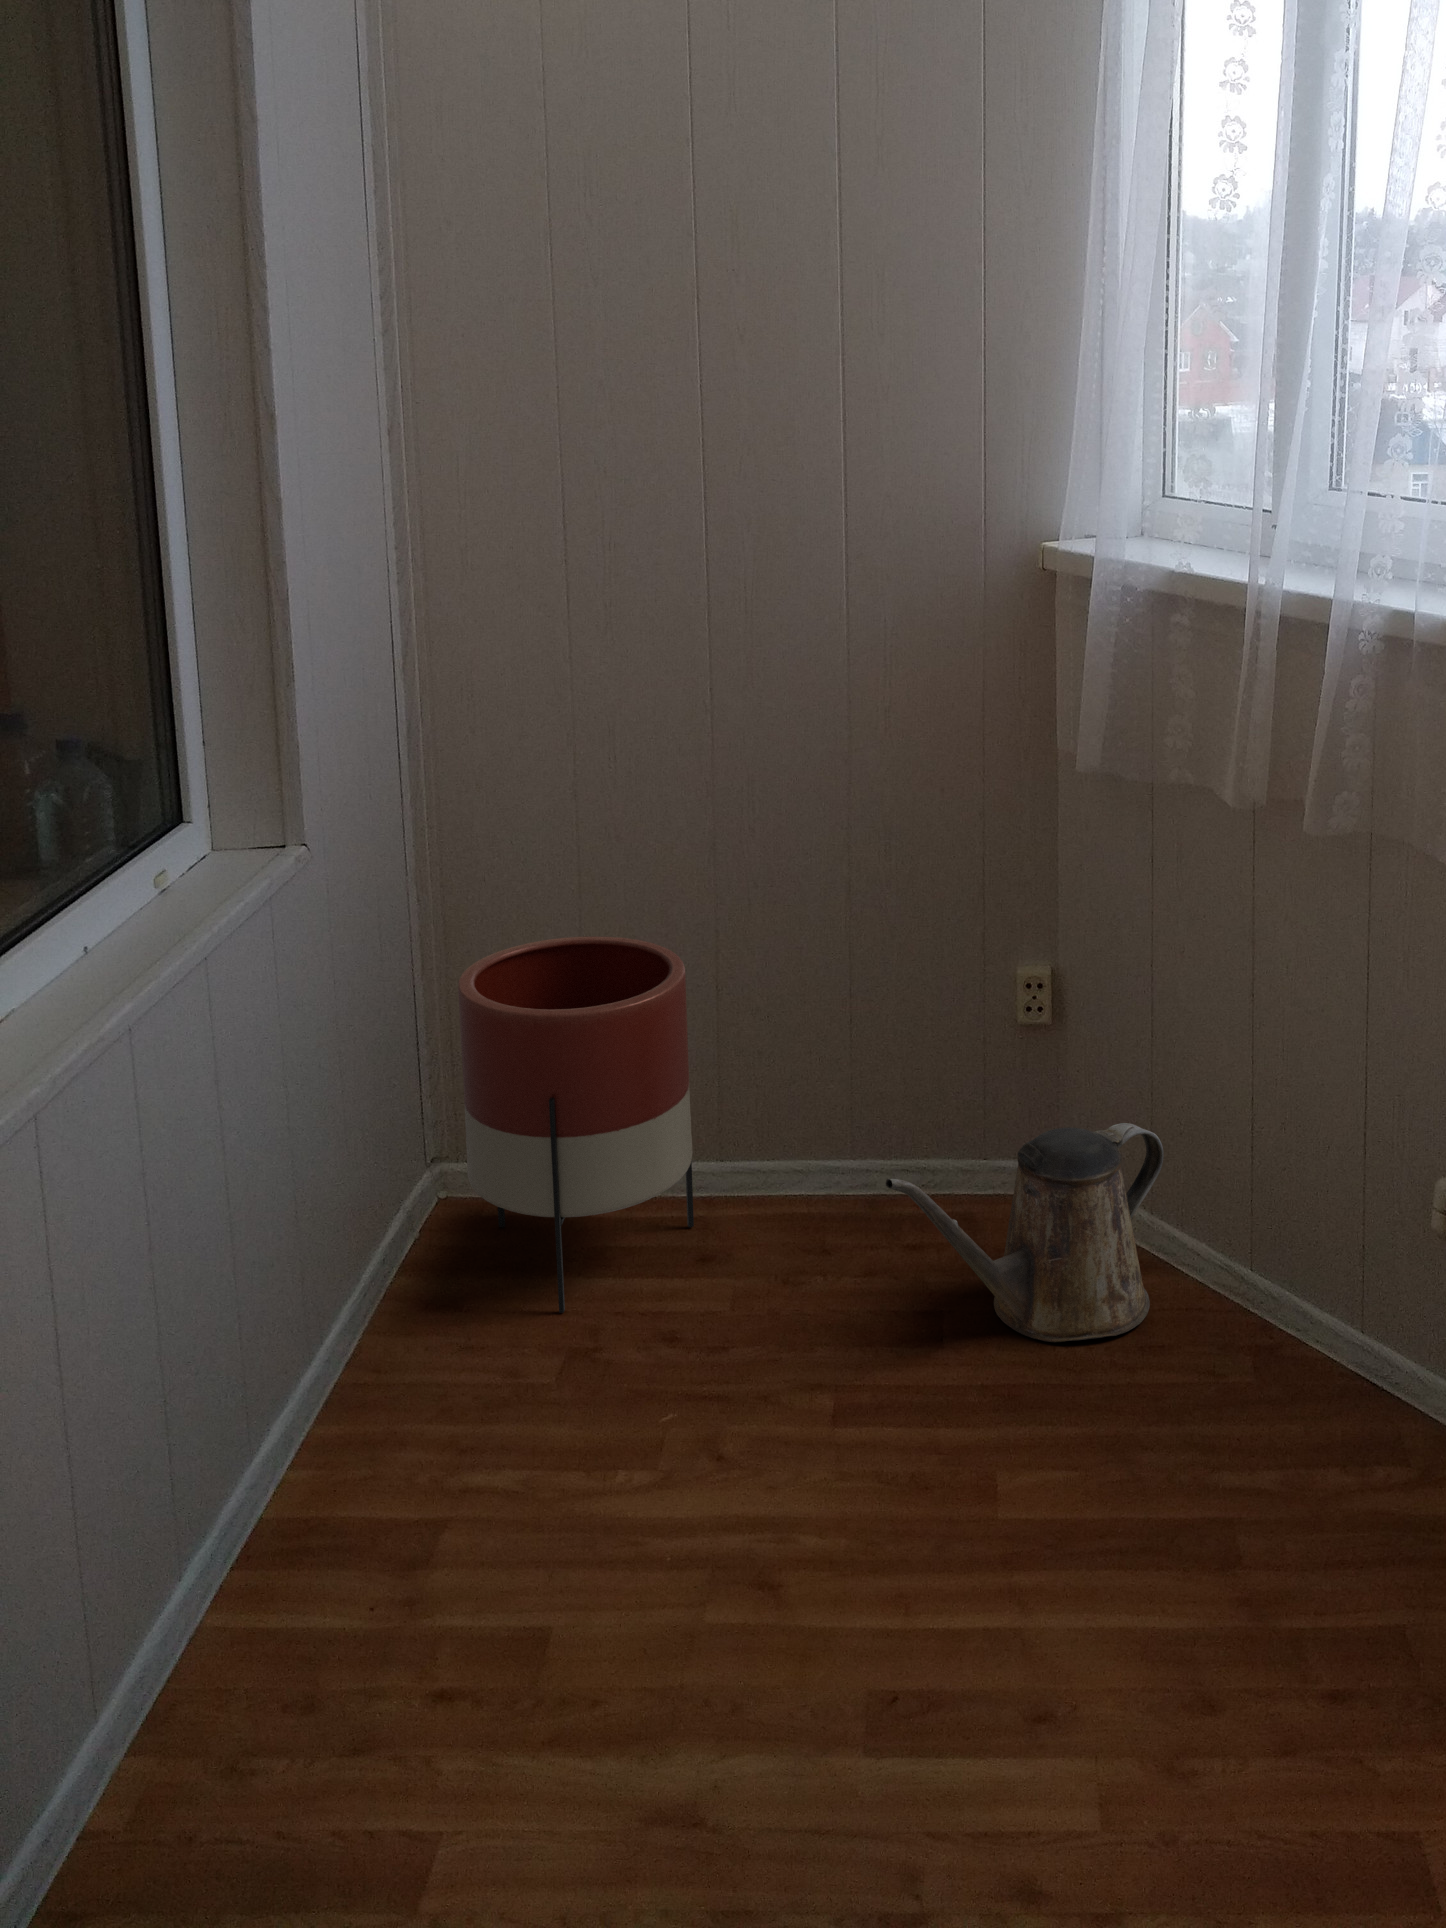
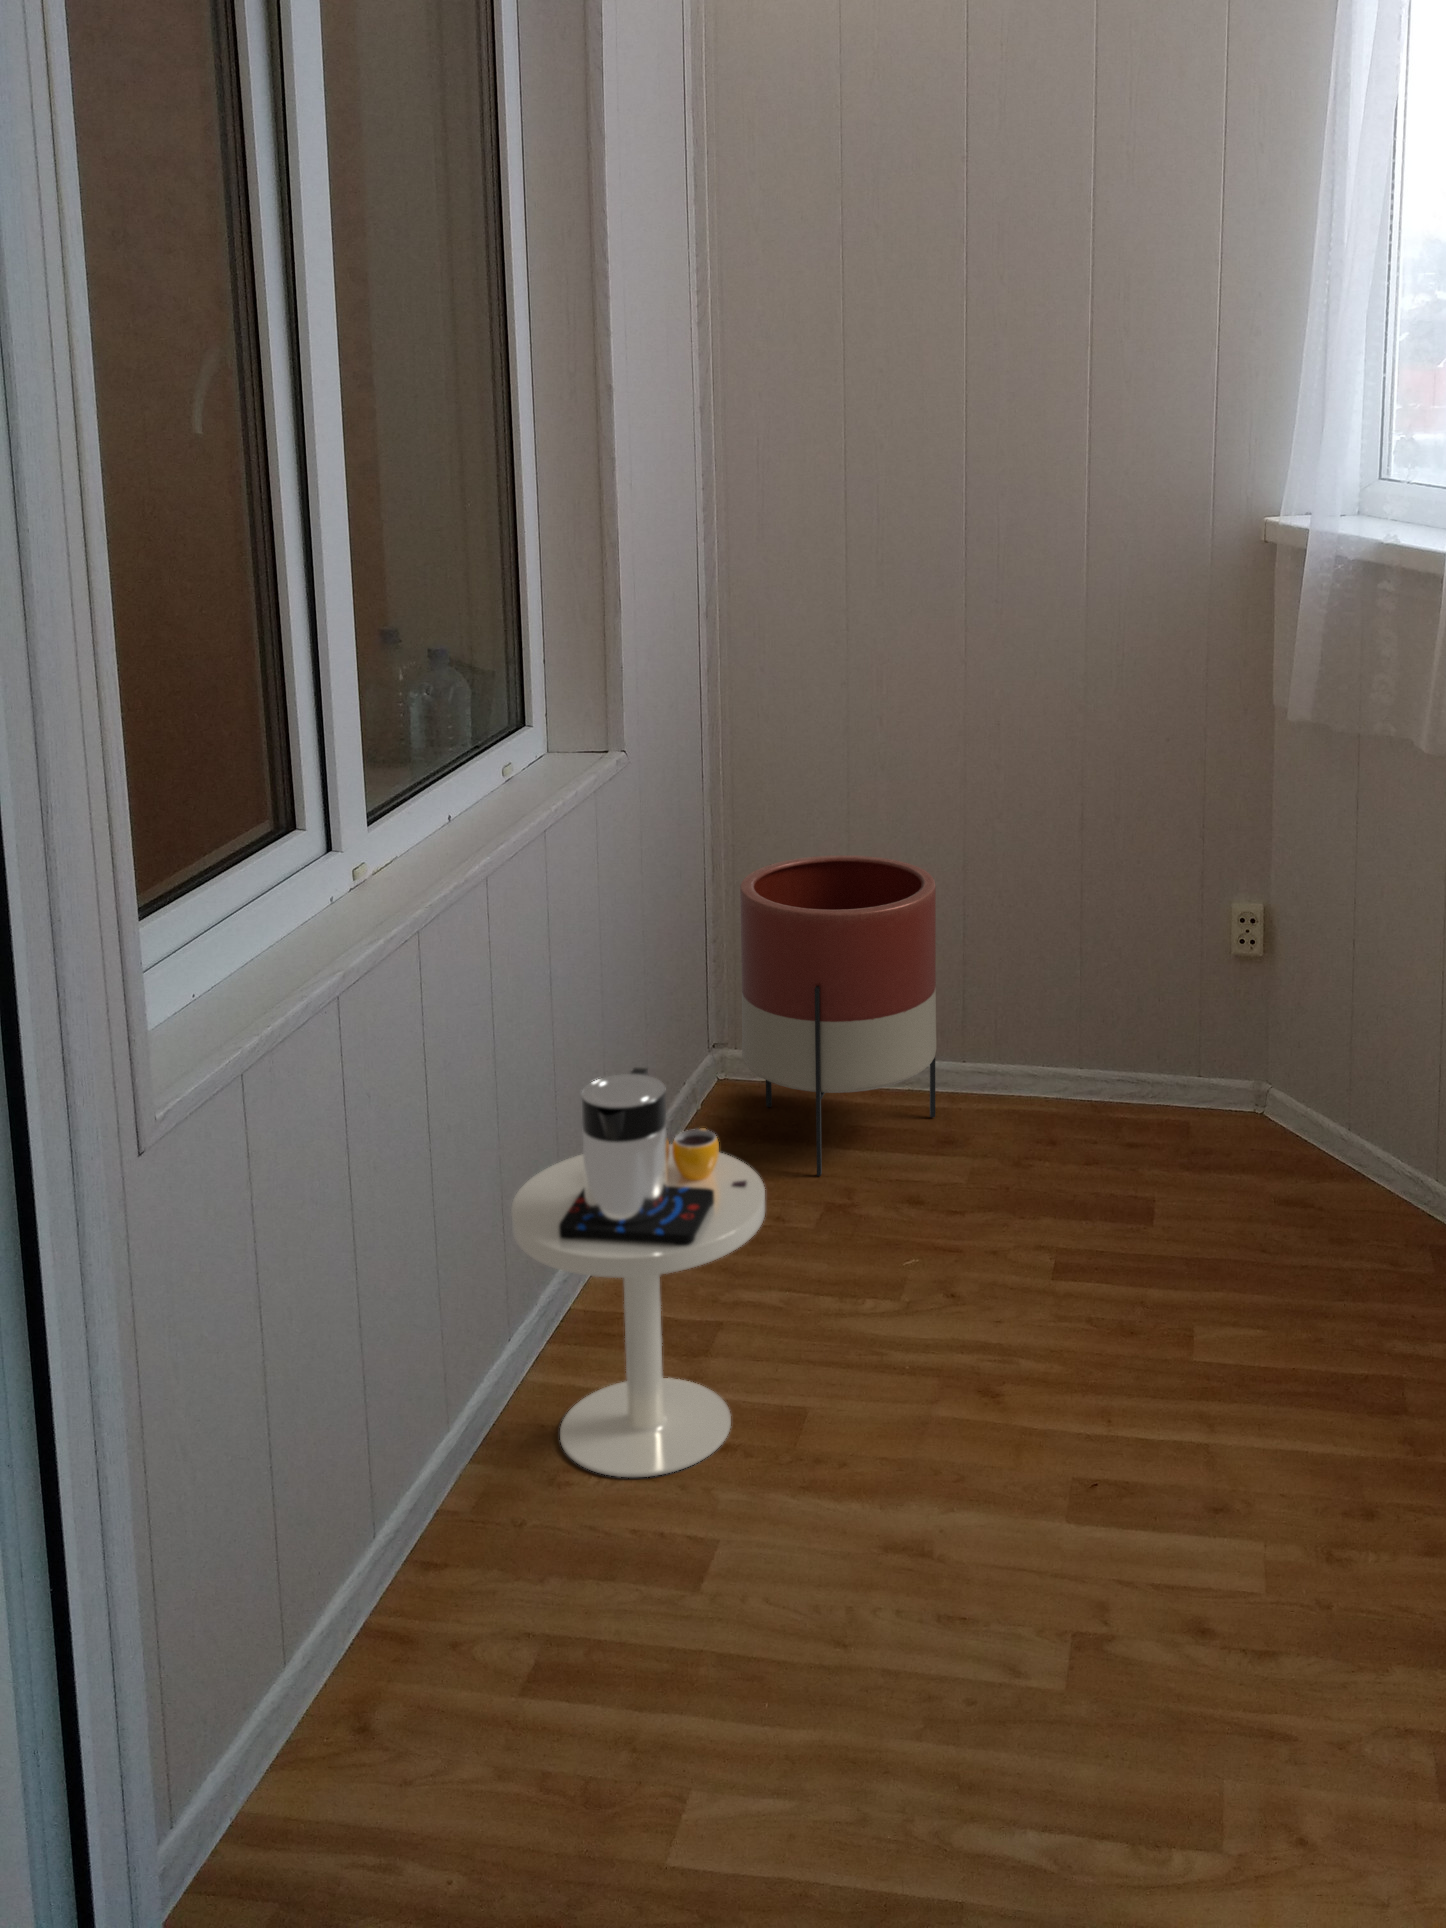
watering can: present [886,1123,1164,1342] -> none [1103,1041,1358,1228]
side table: none [174,1249,493,1751] -> present [511,1067,765,1477]

